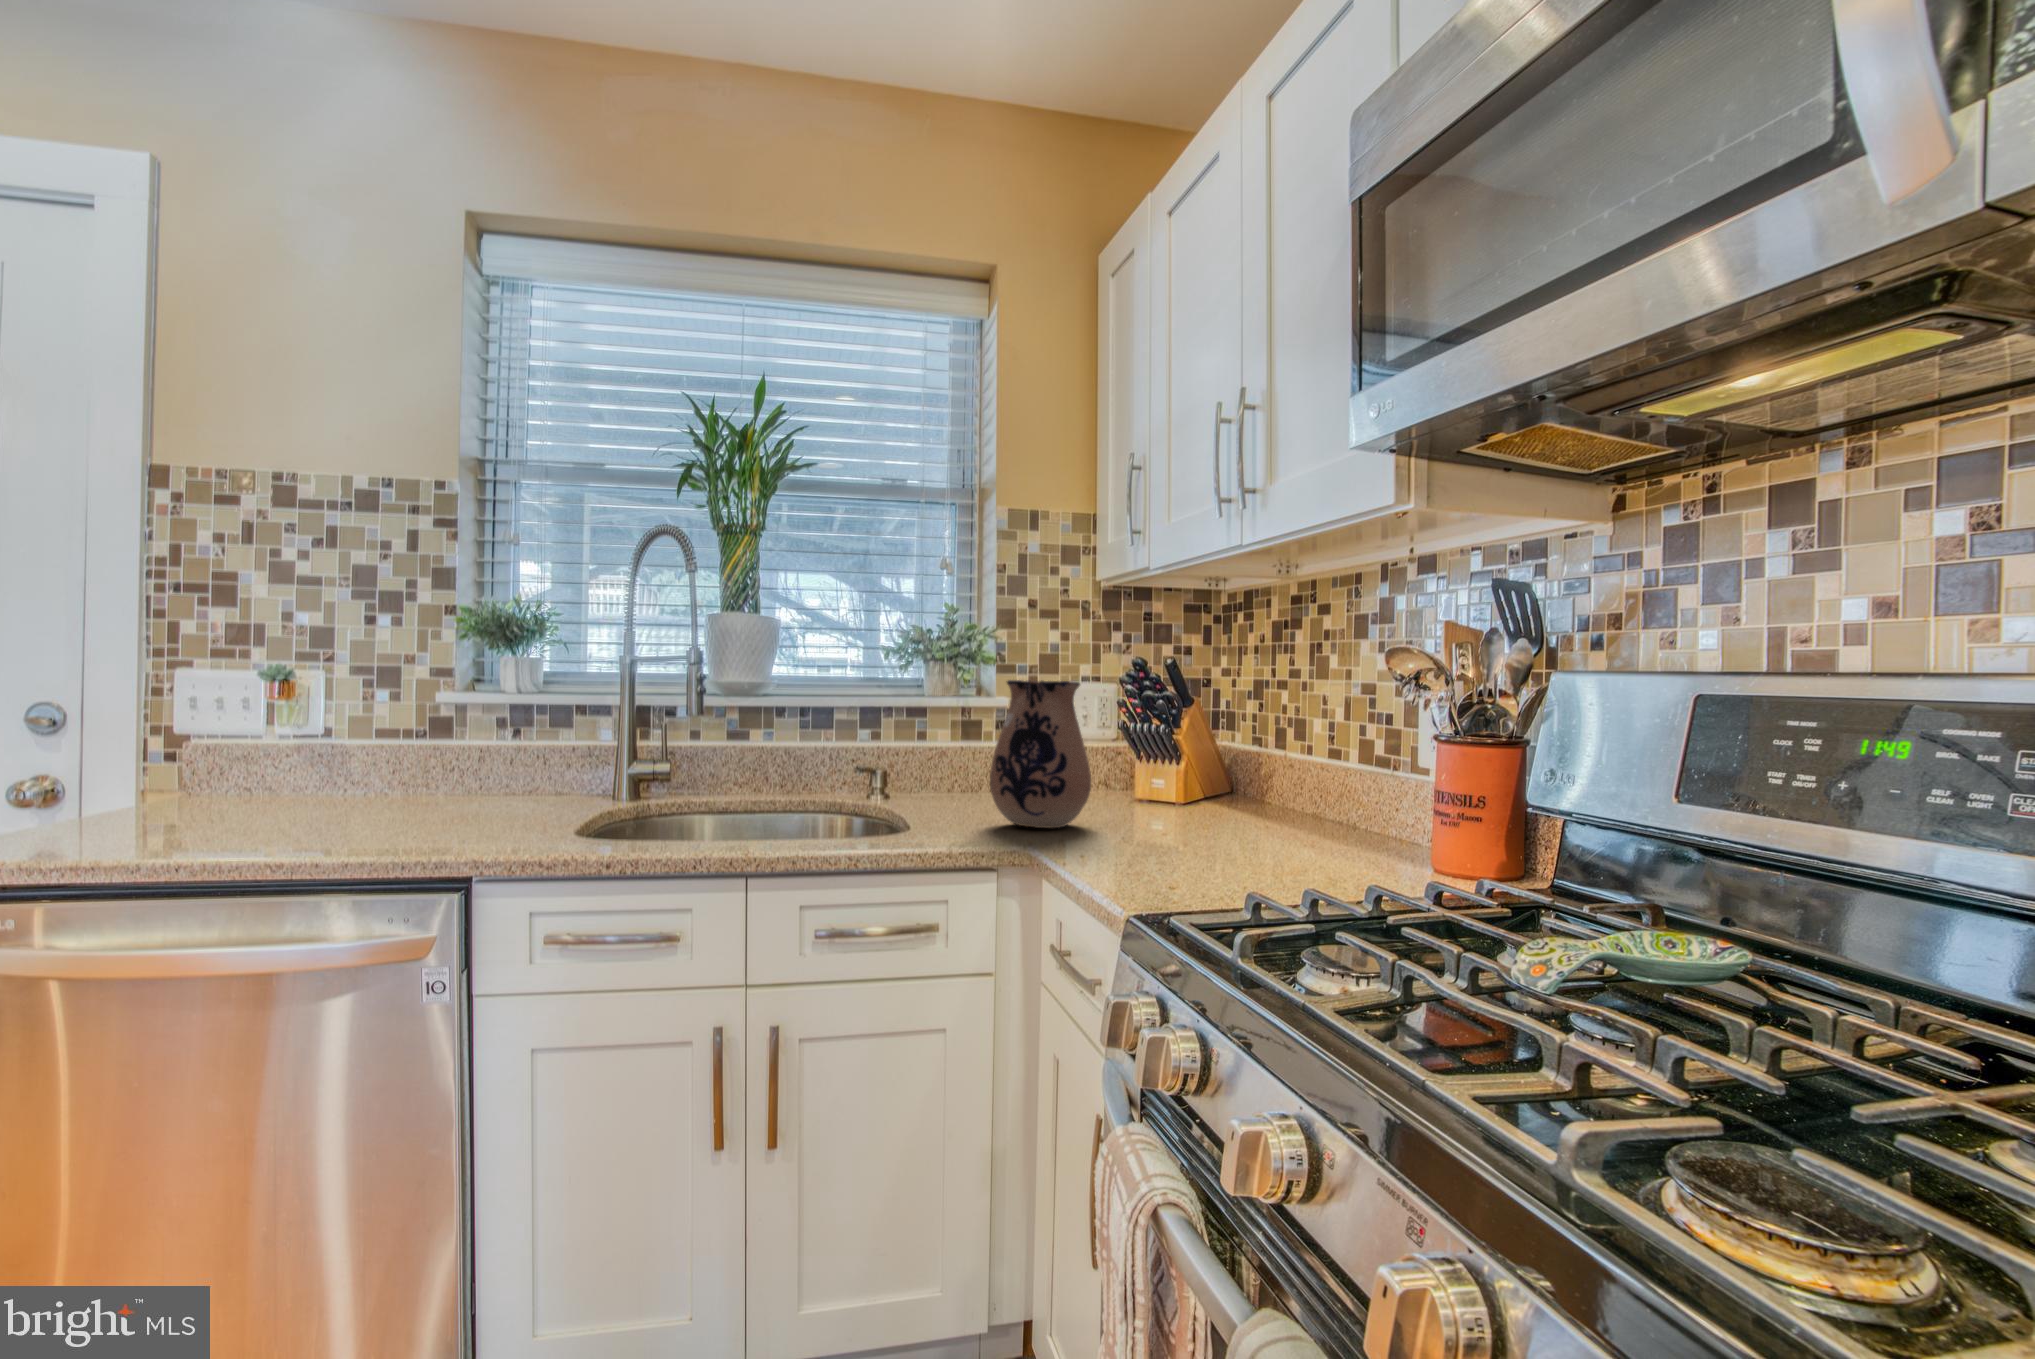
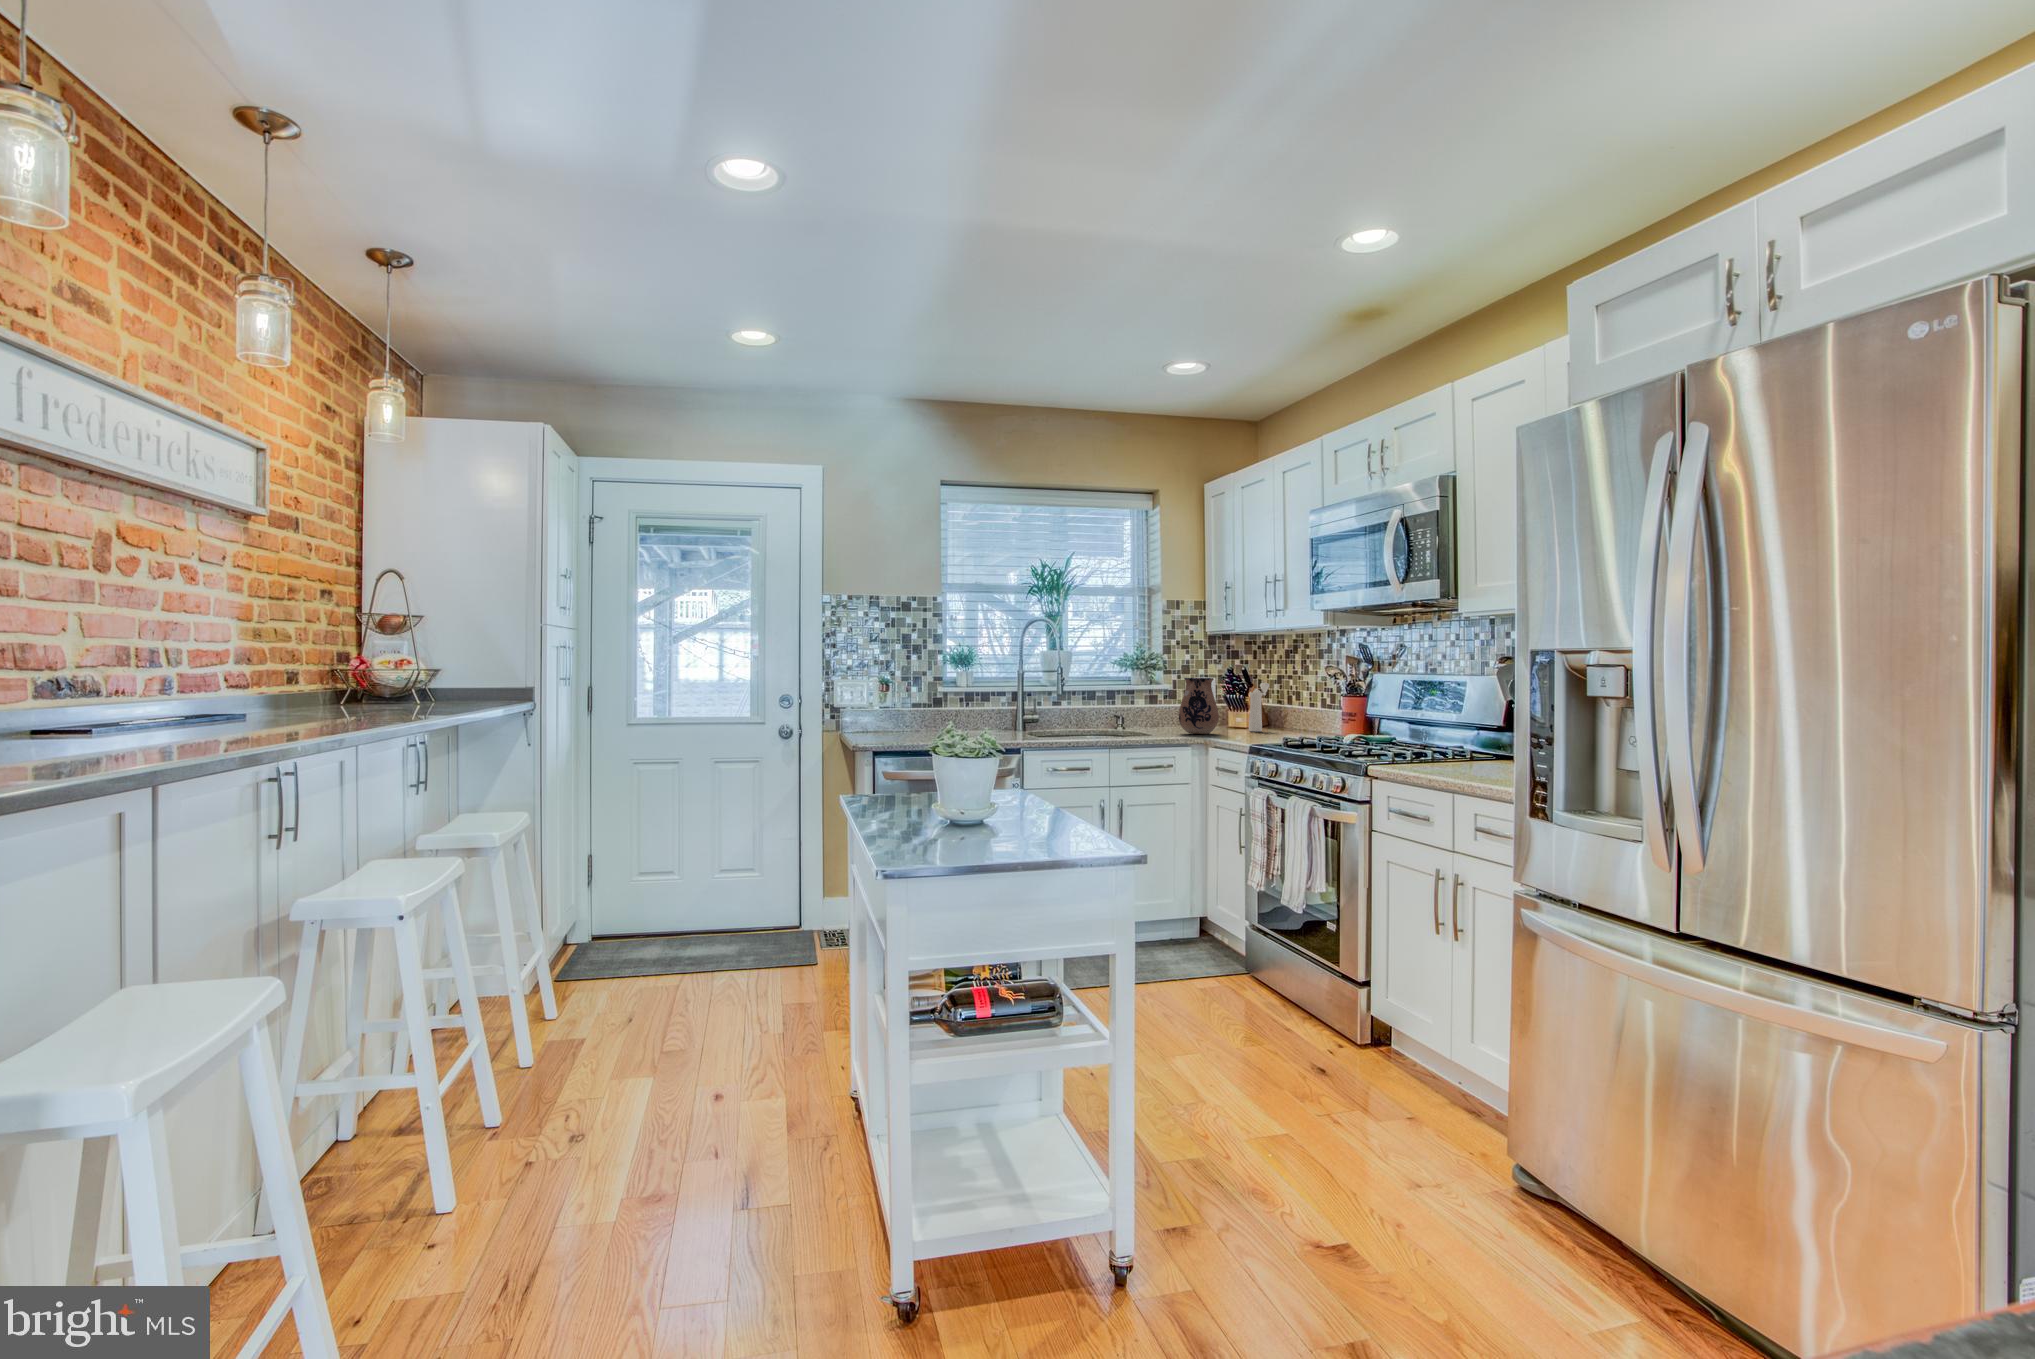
pepper mill: none [1176,698,1232,818] -> present [1249,683,1270,732]

